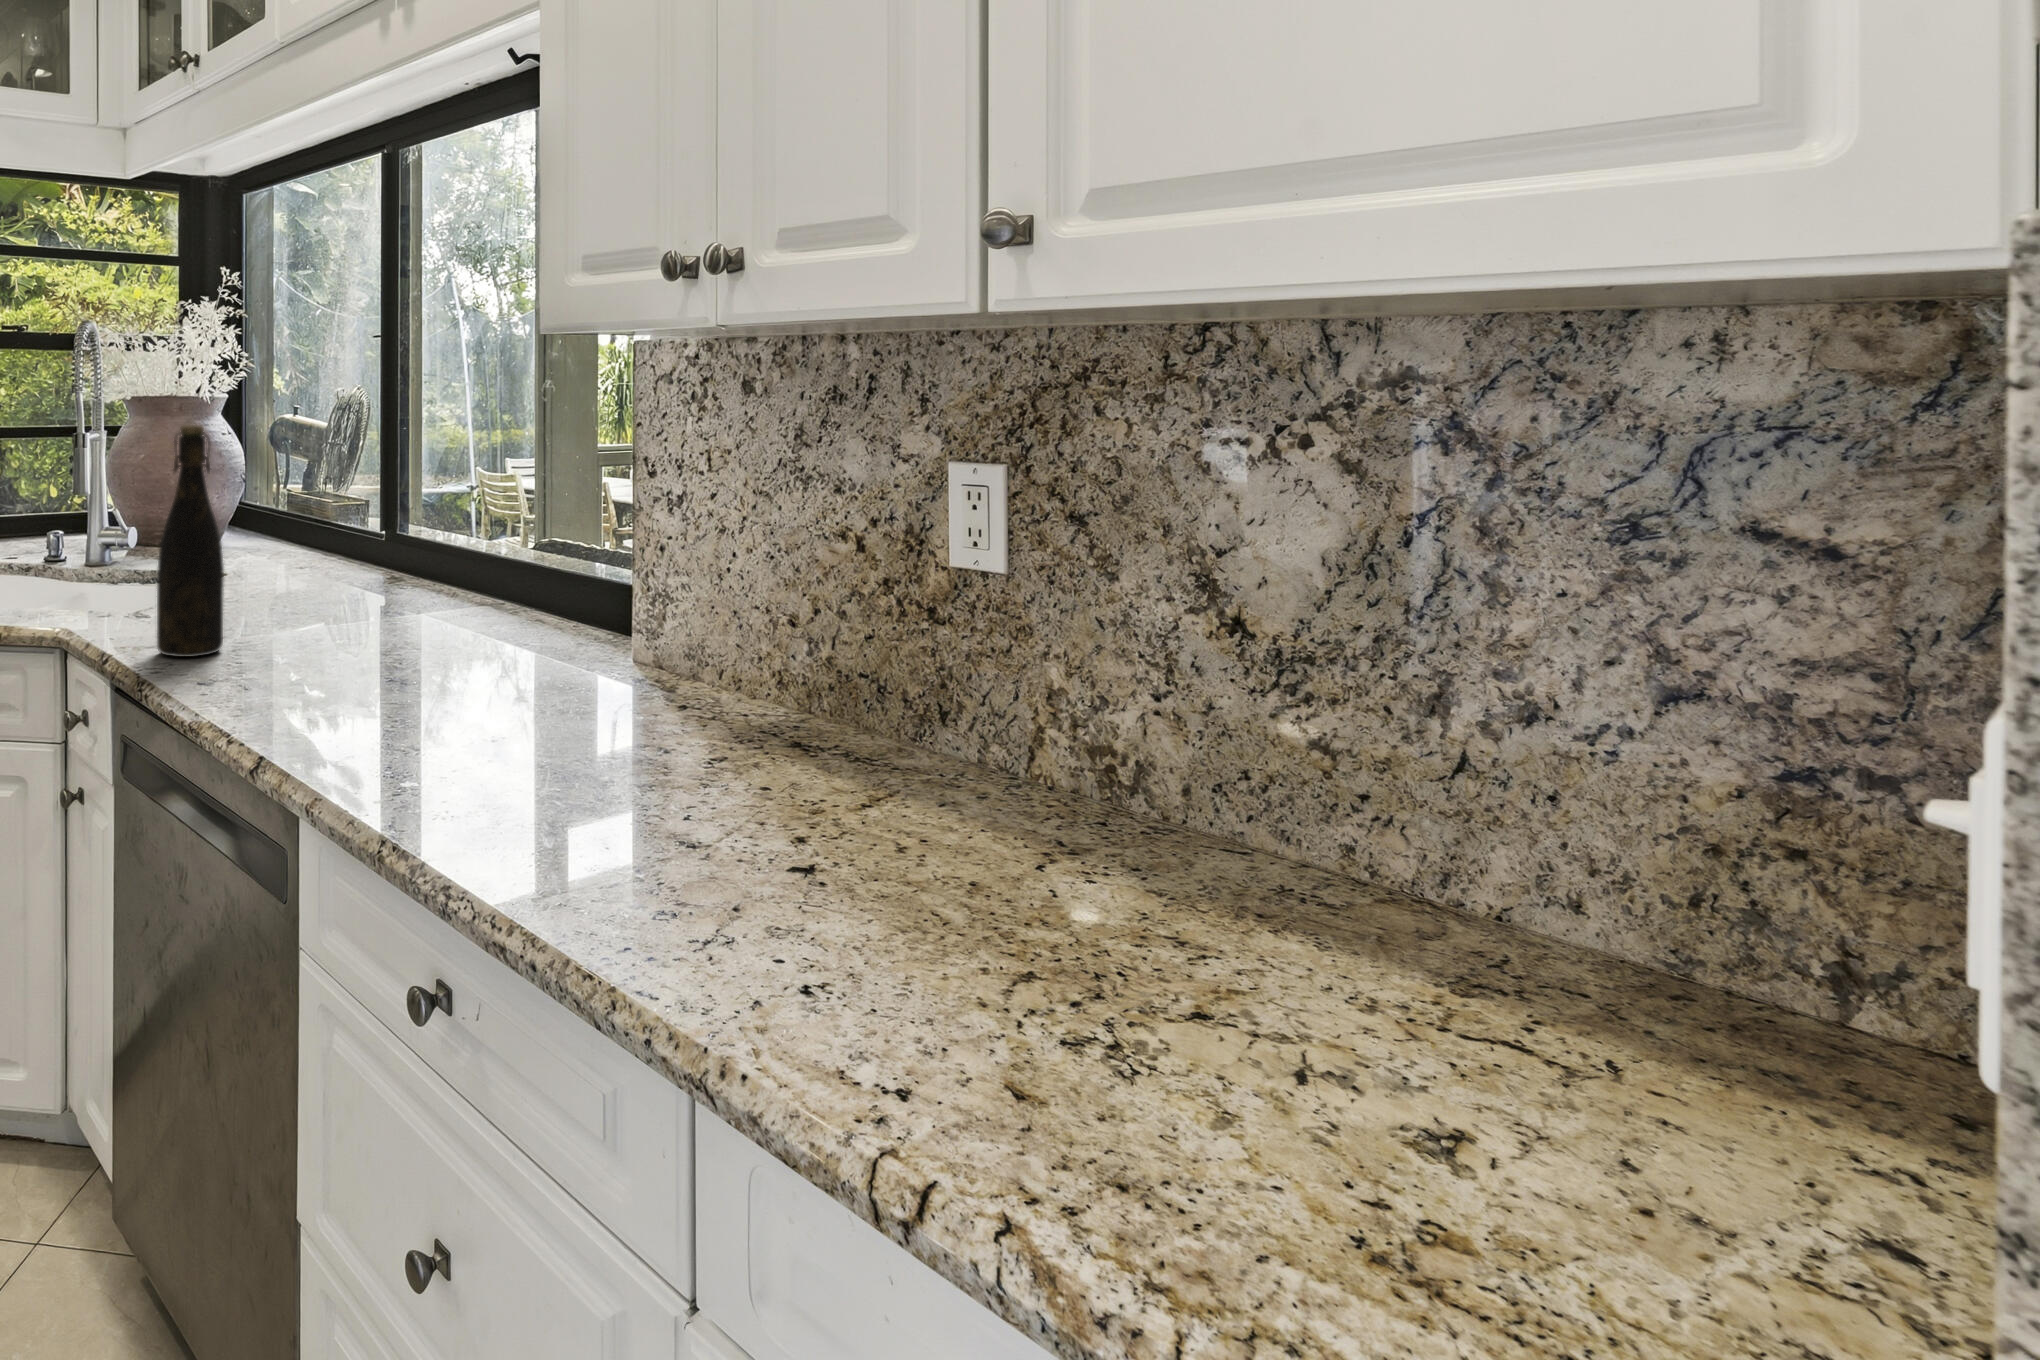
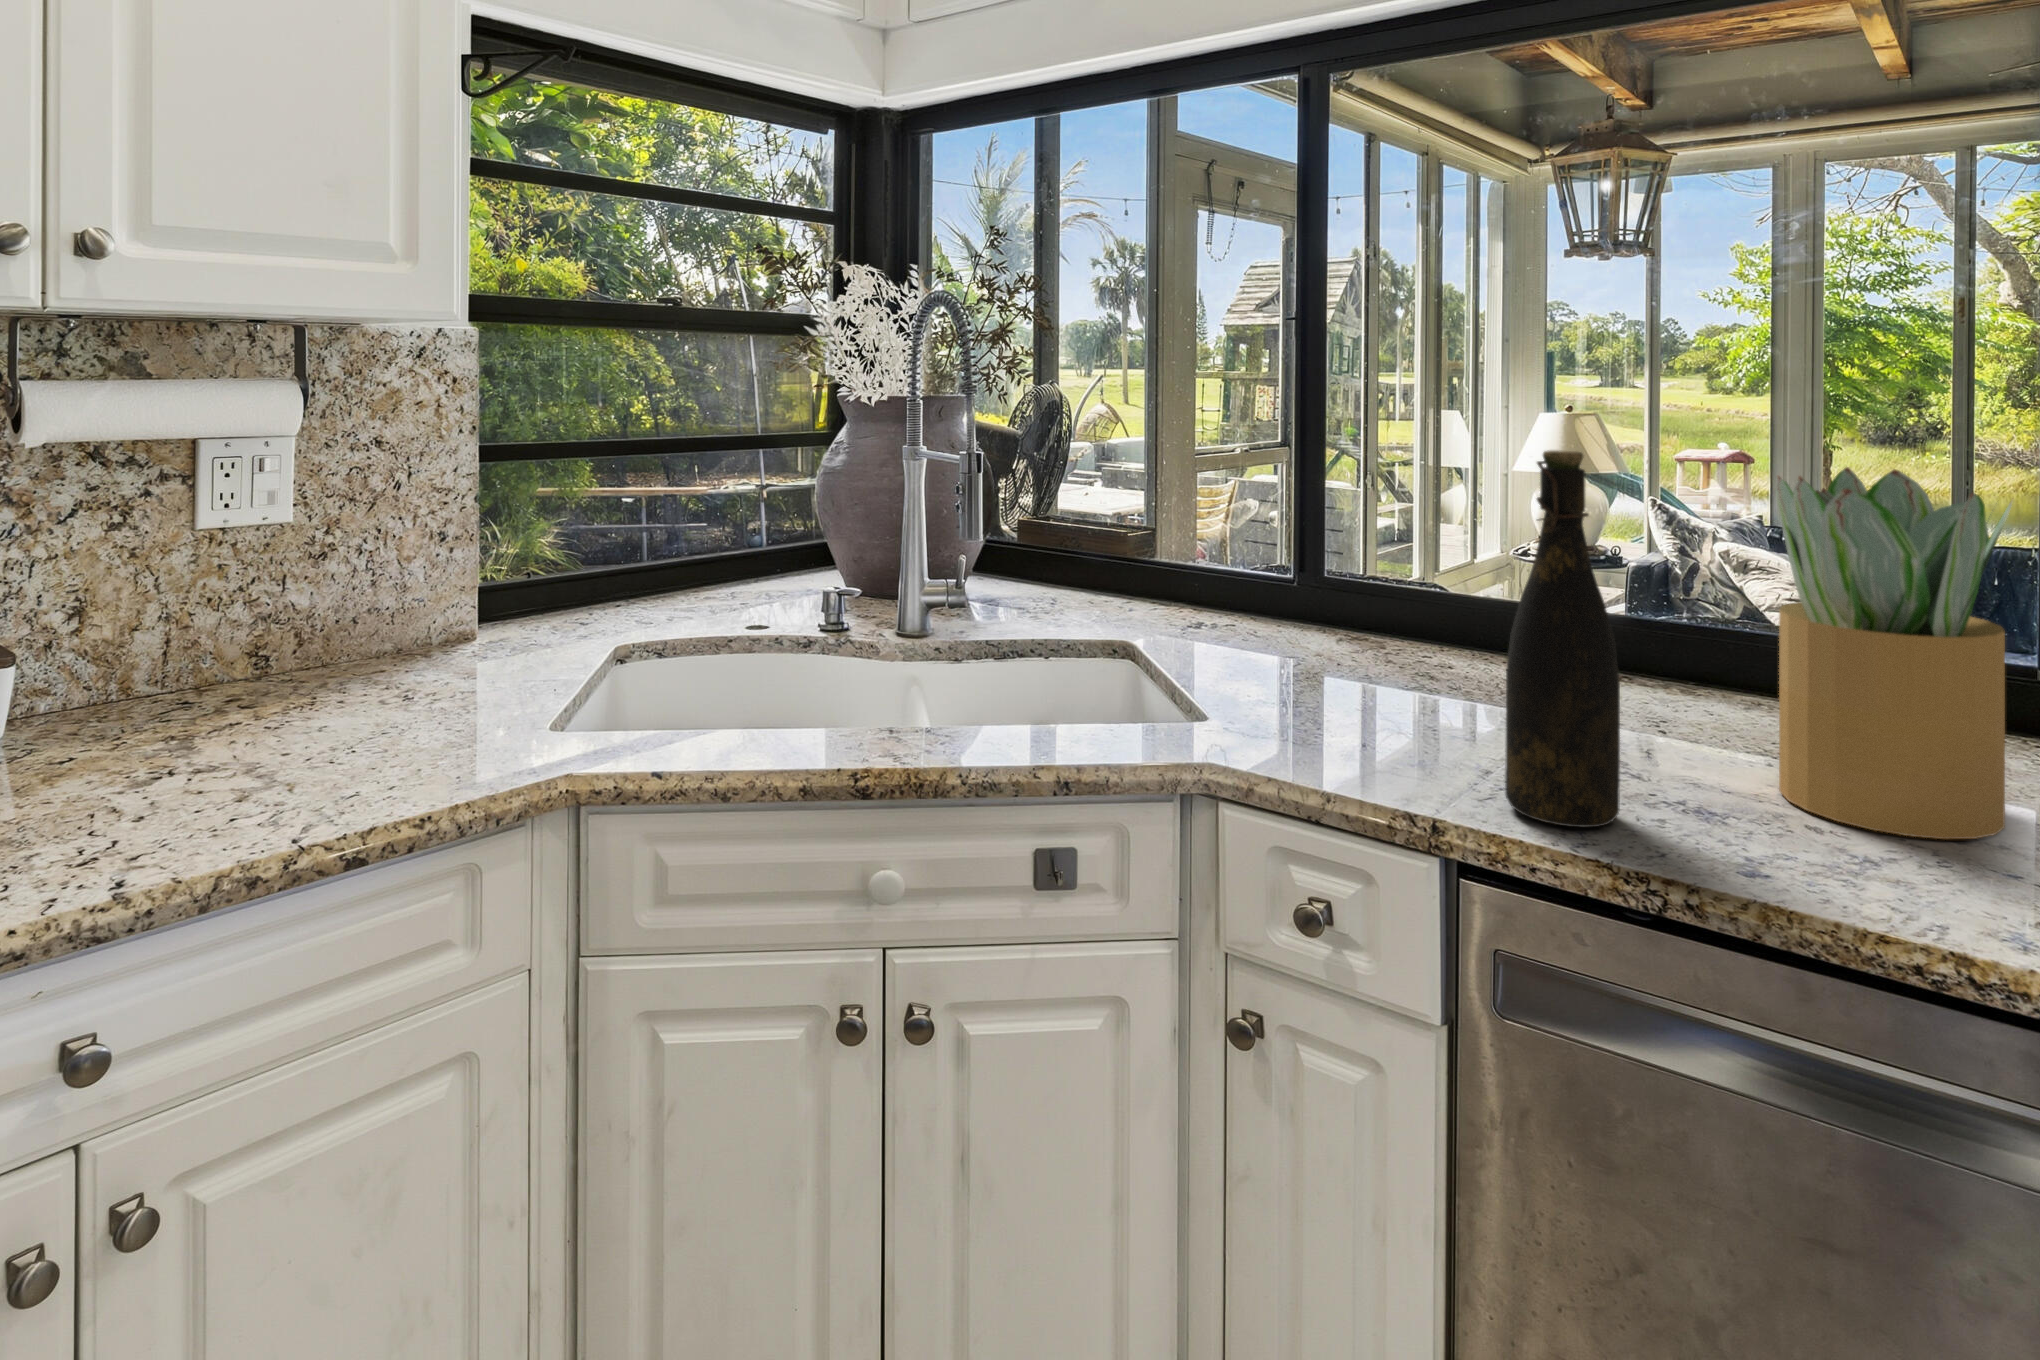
potted plant: none [316,439,473,672] -> present [1776,467,2012,839]

